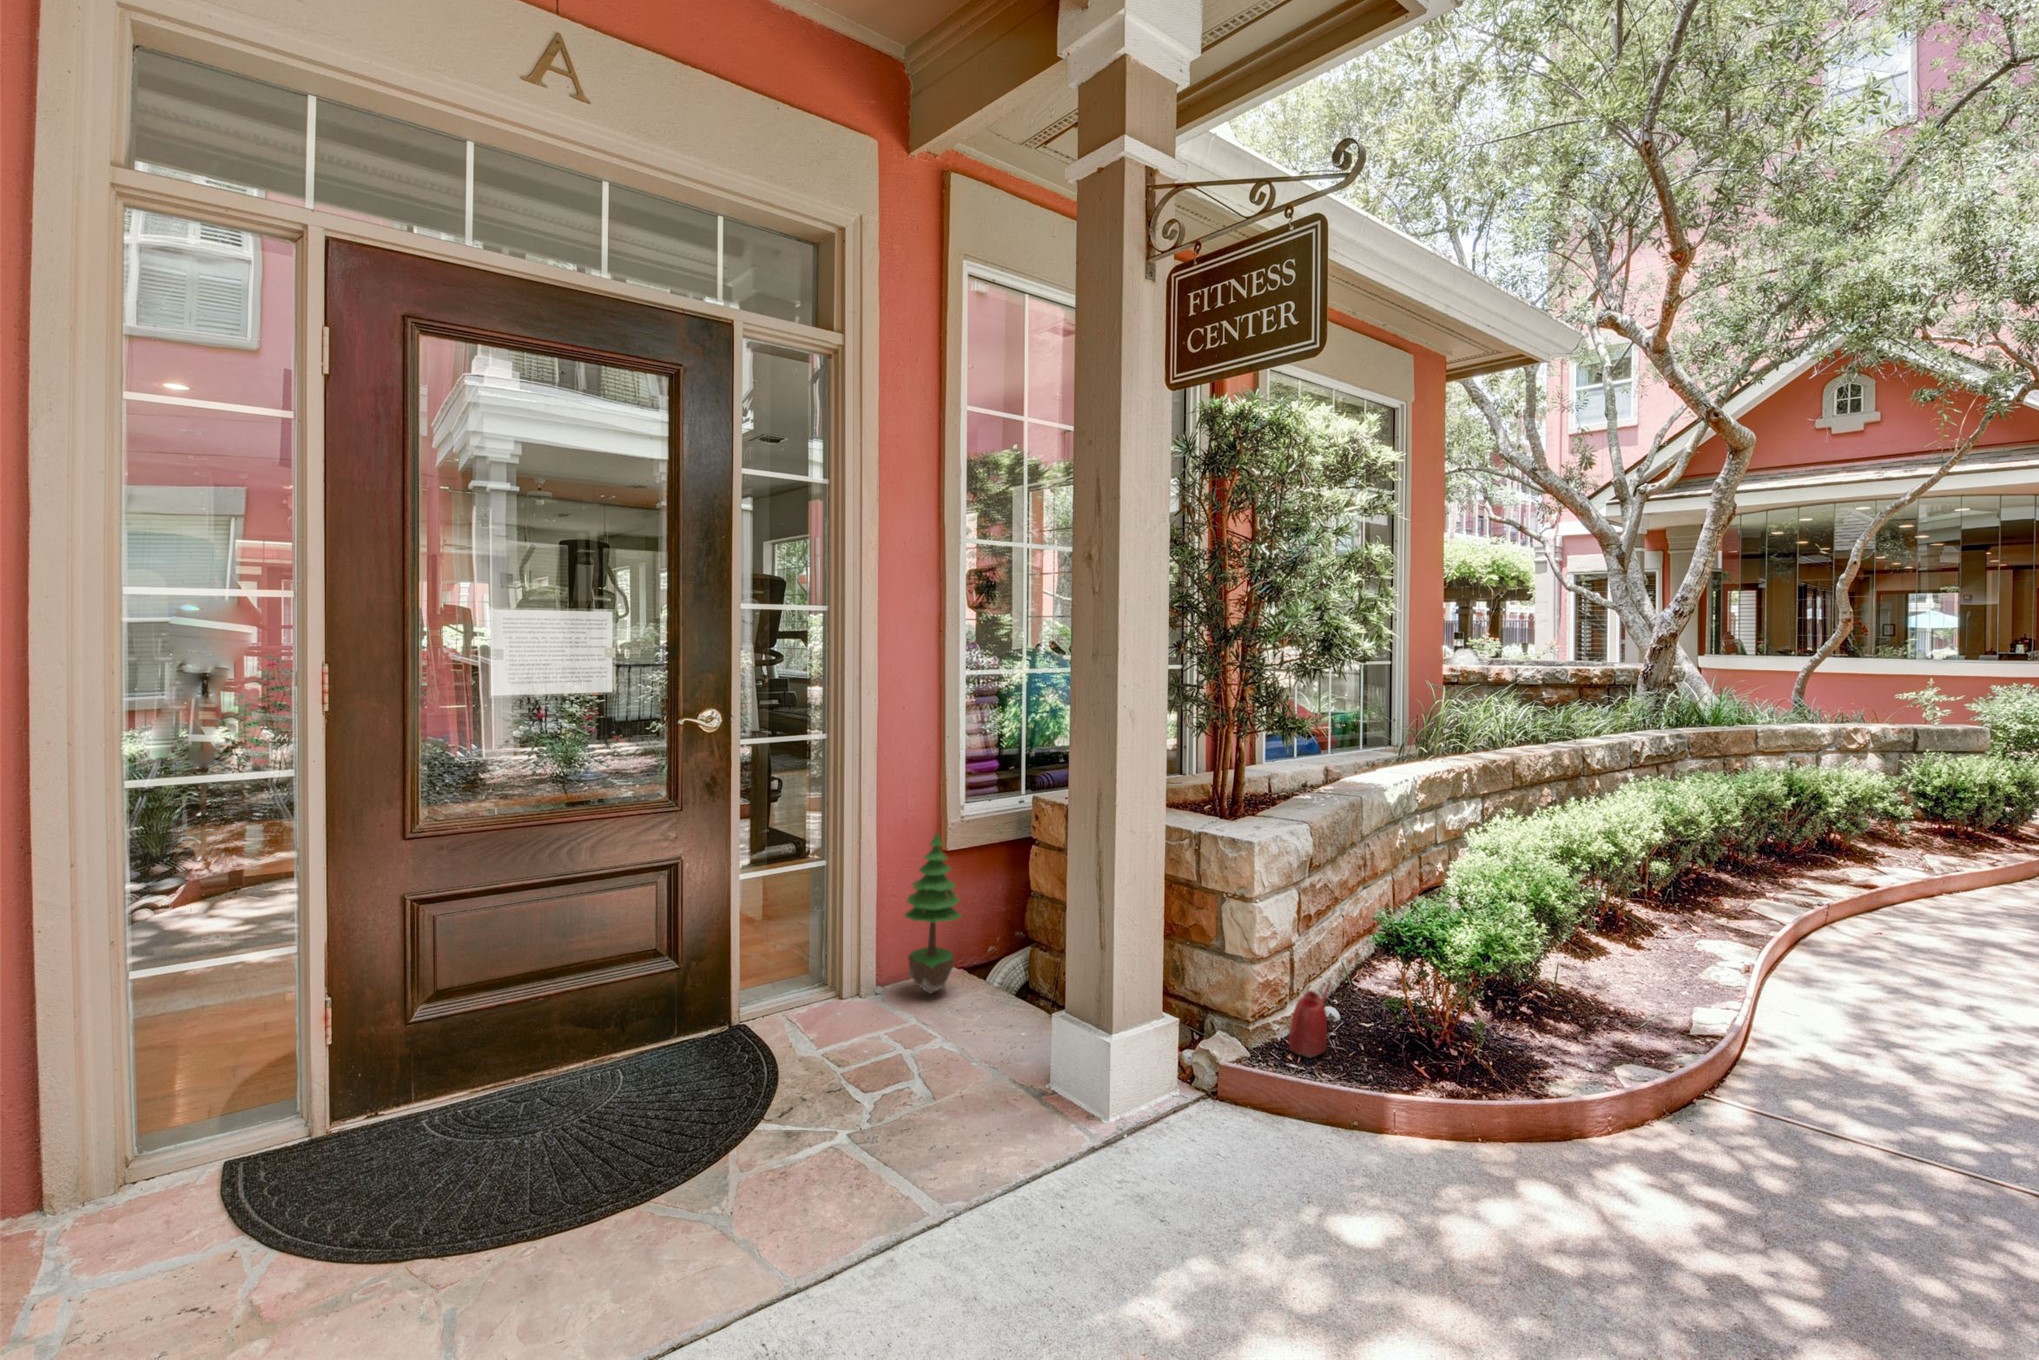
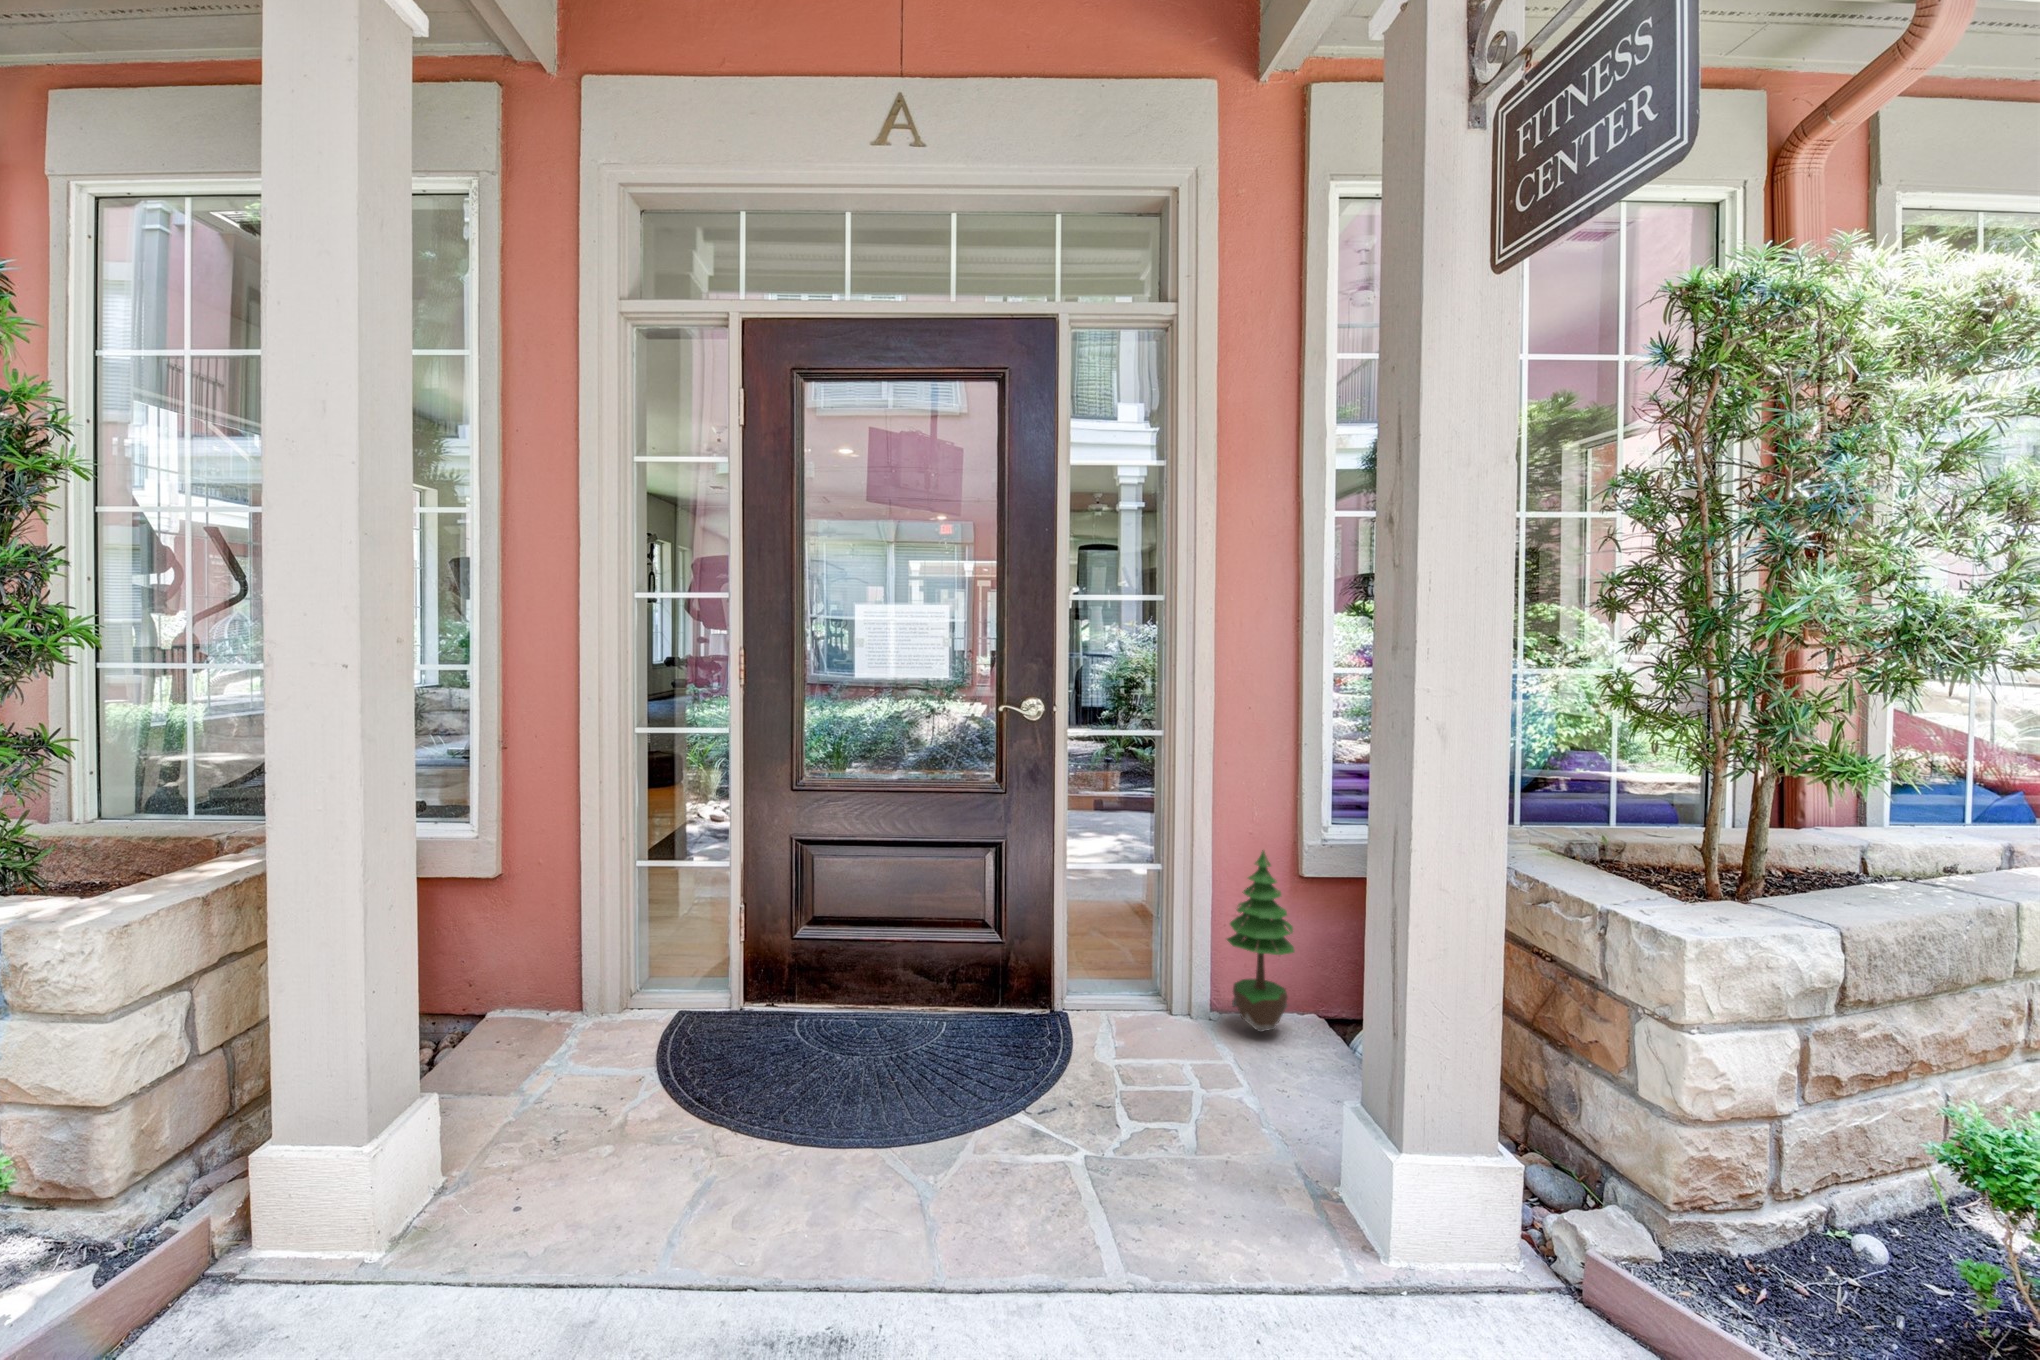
watering can: present [1289,983,1331,1057] -> none [1760,1198,1880,1312]

